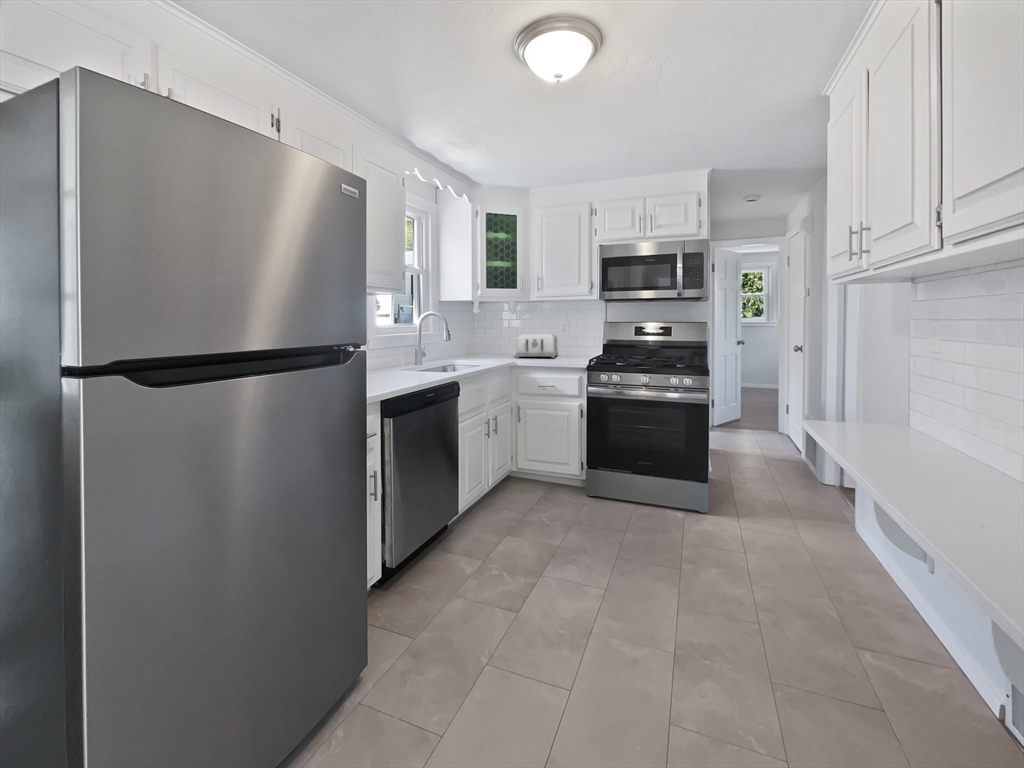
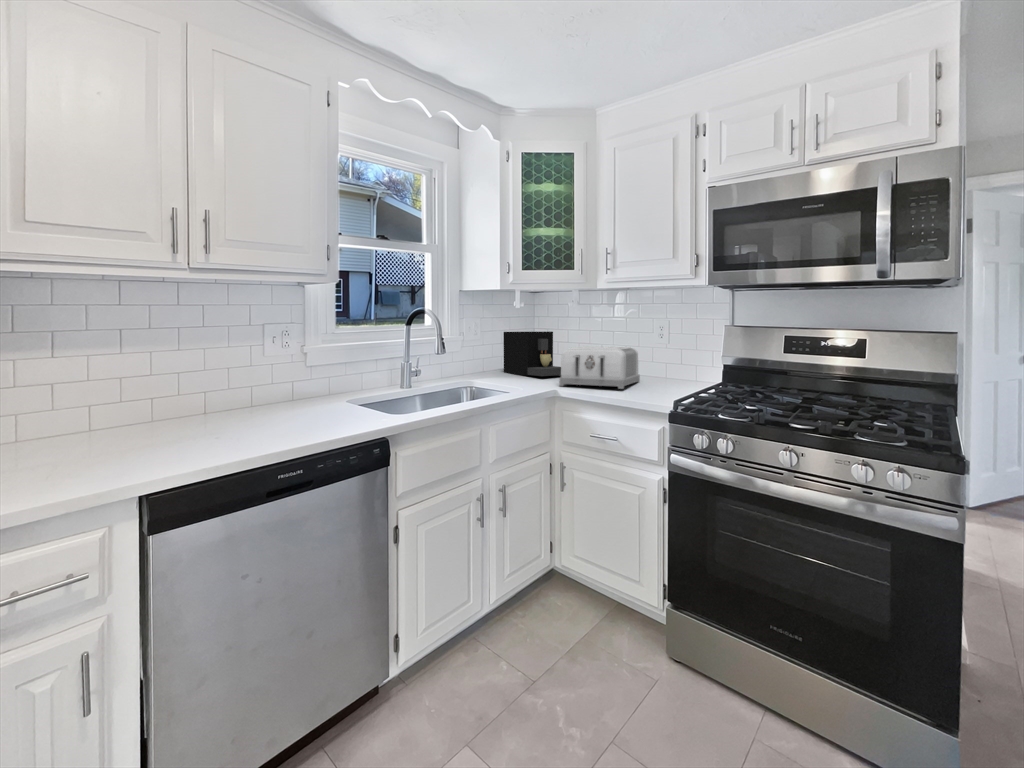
coffee maker: none [468,326,513,354] -> present [504,331,561,376]

